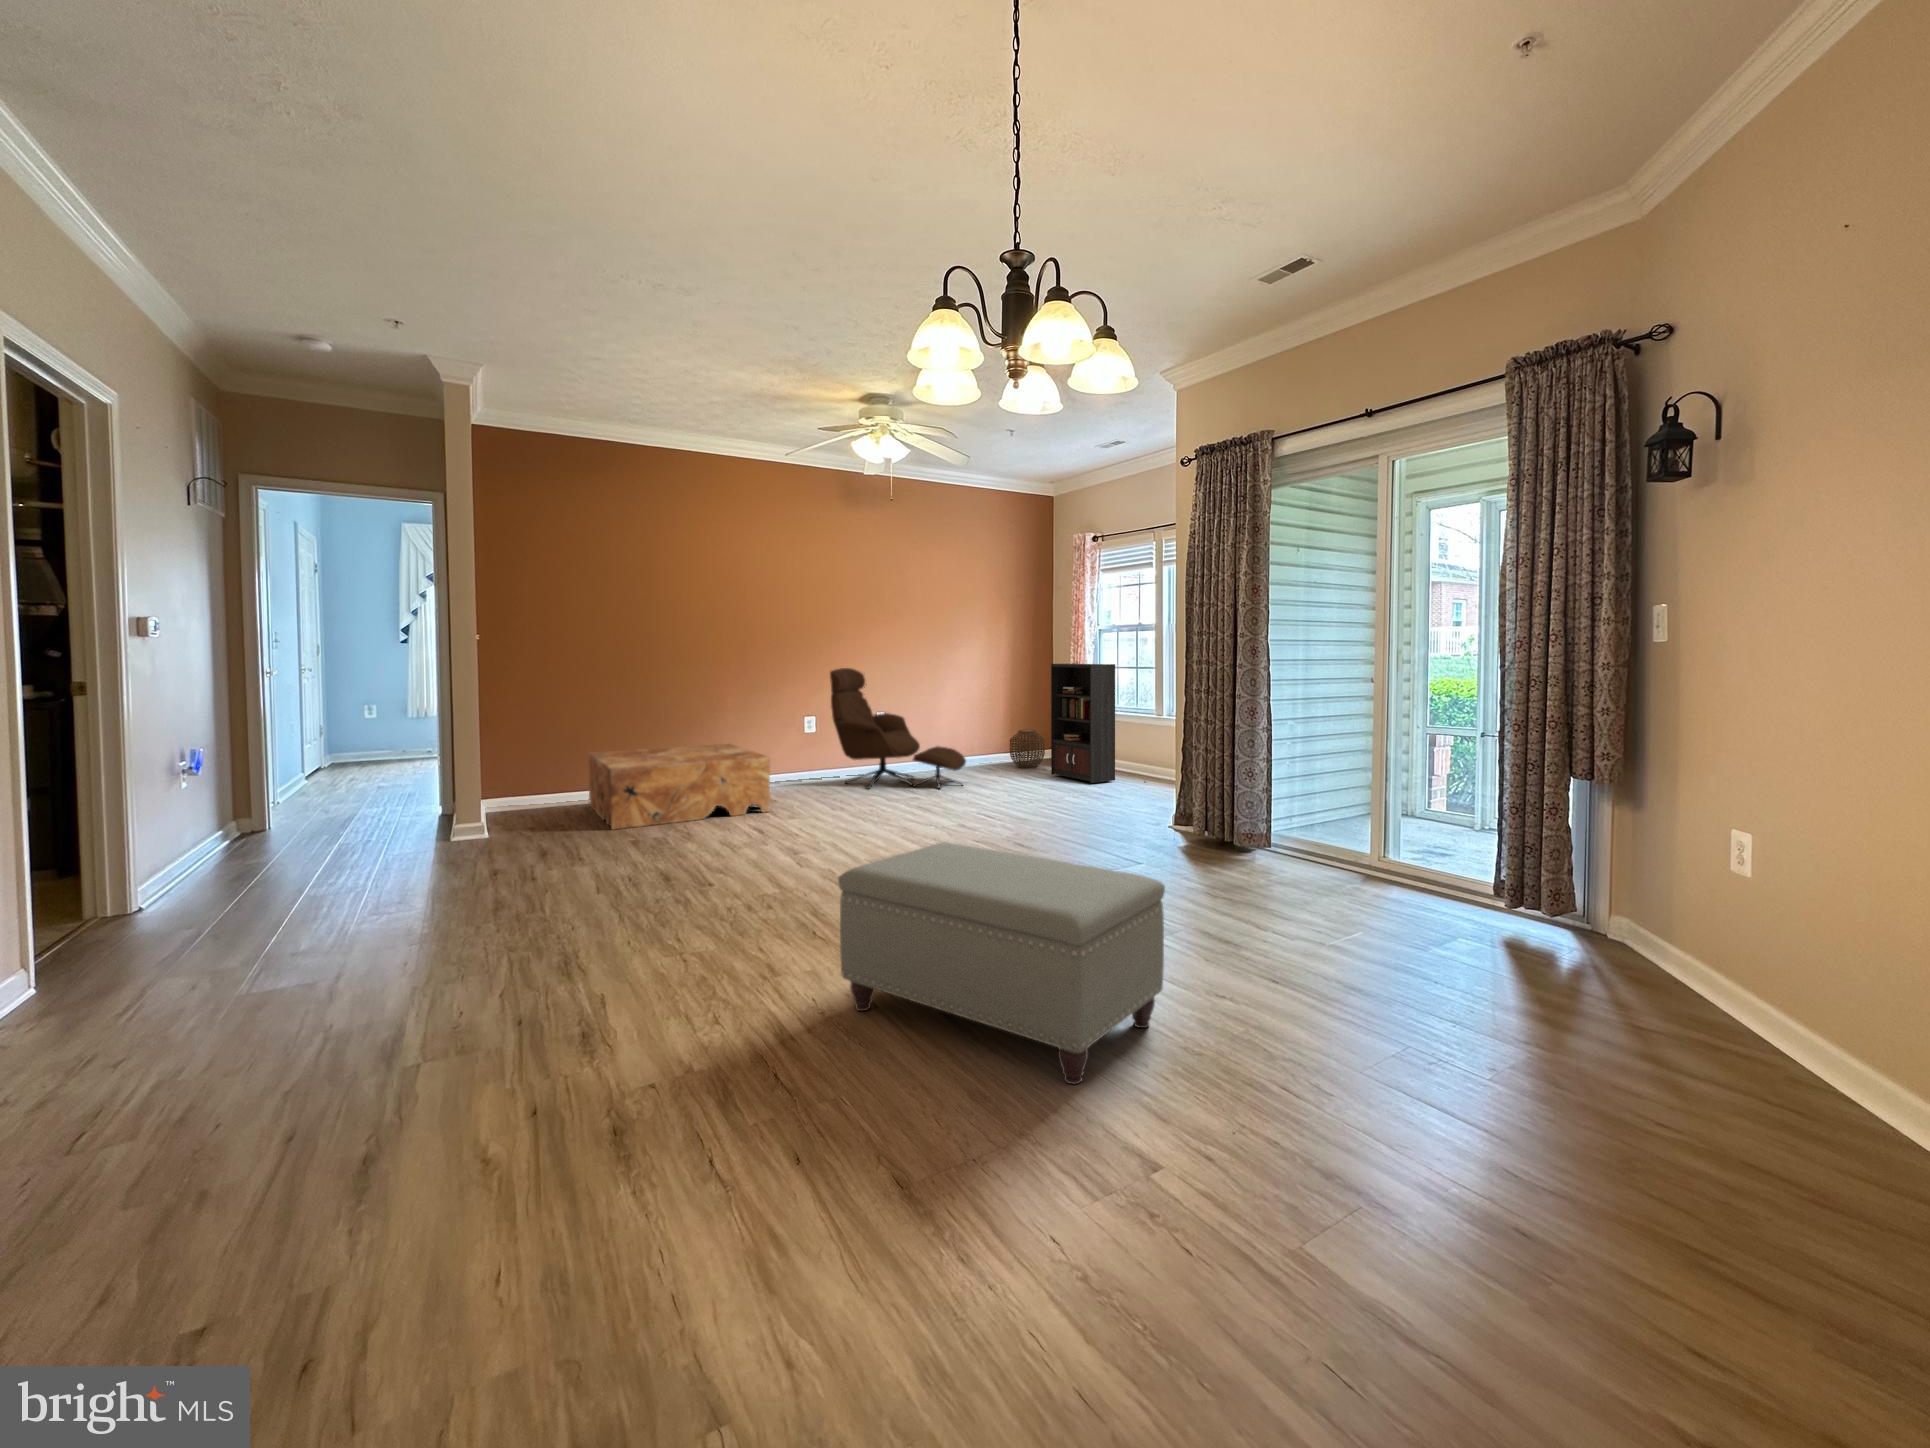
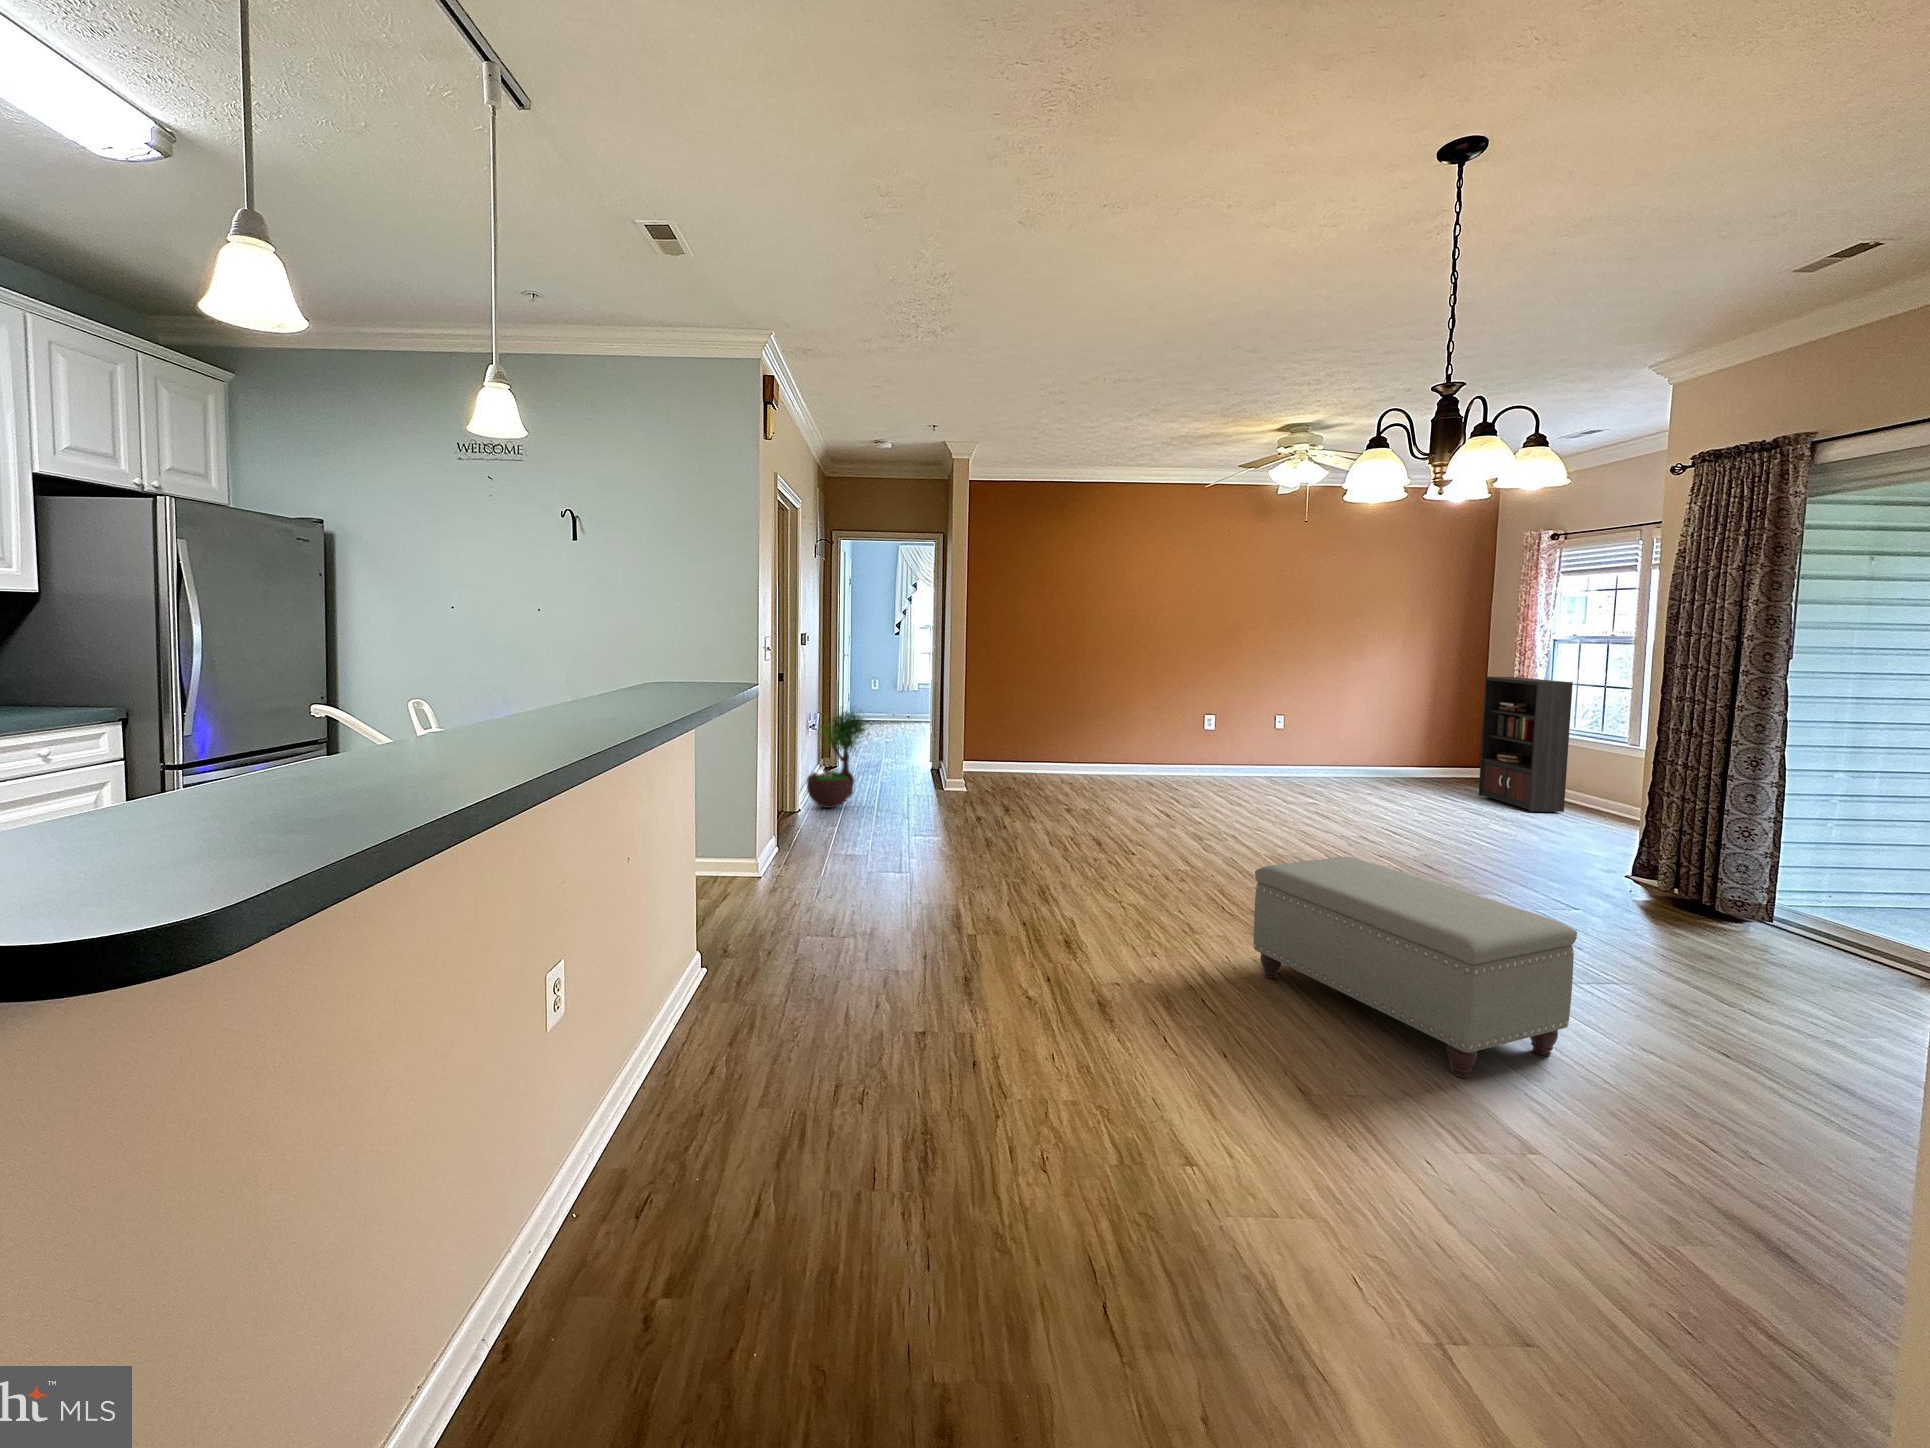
lounge chair: present [830,668,966,789] -> none [1235,672,1375,797]
potted tree: none [165,721,294,892] -> present [807,707,870,808]
woven basket: present [1010,730,1045,768] -> none [1428,743,1473,785]
coffee table: present [588,744,770,829] -> none [1031,733,1179,799]

